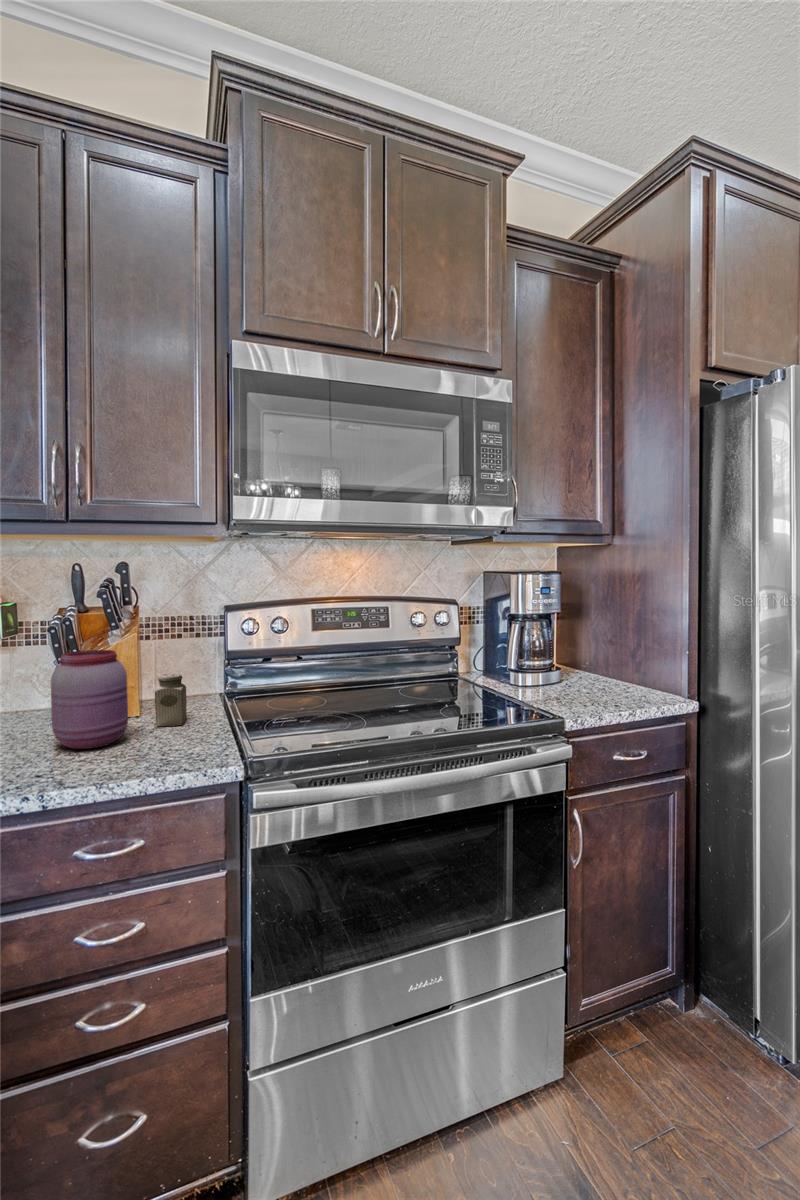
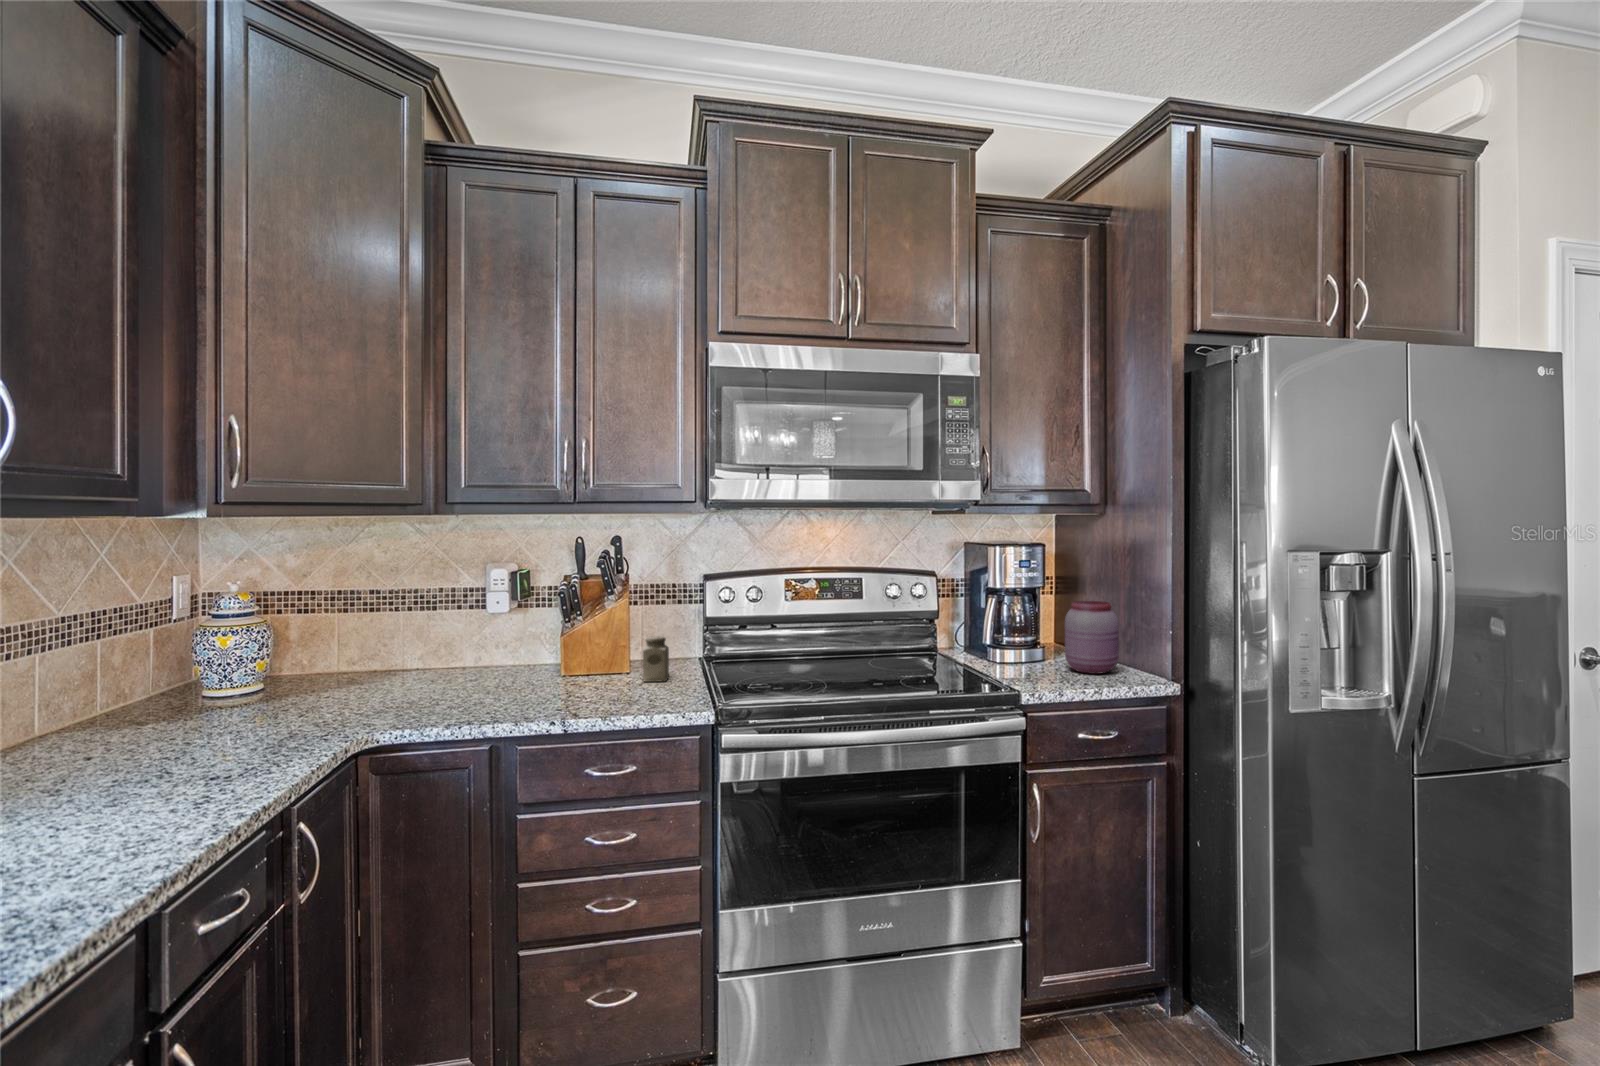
jar: present [51,650,128,749] -> present [1065,601,1119,674]

